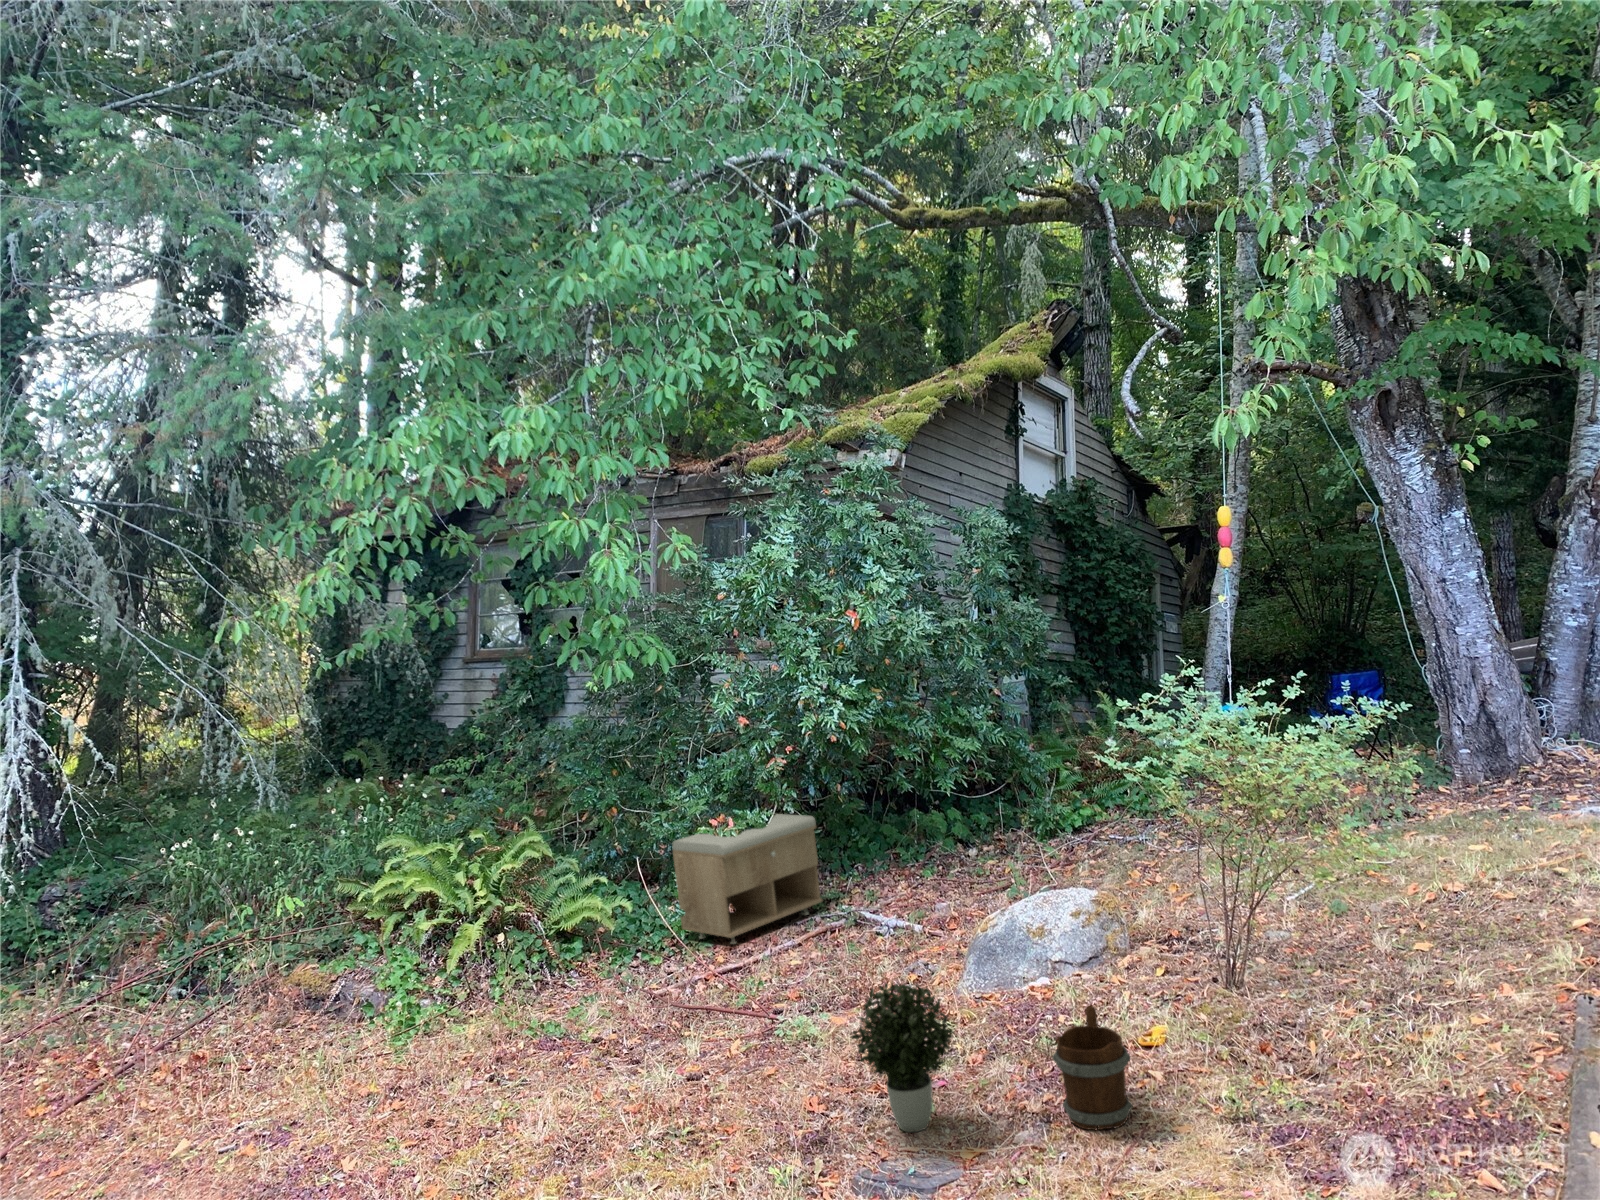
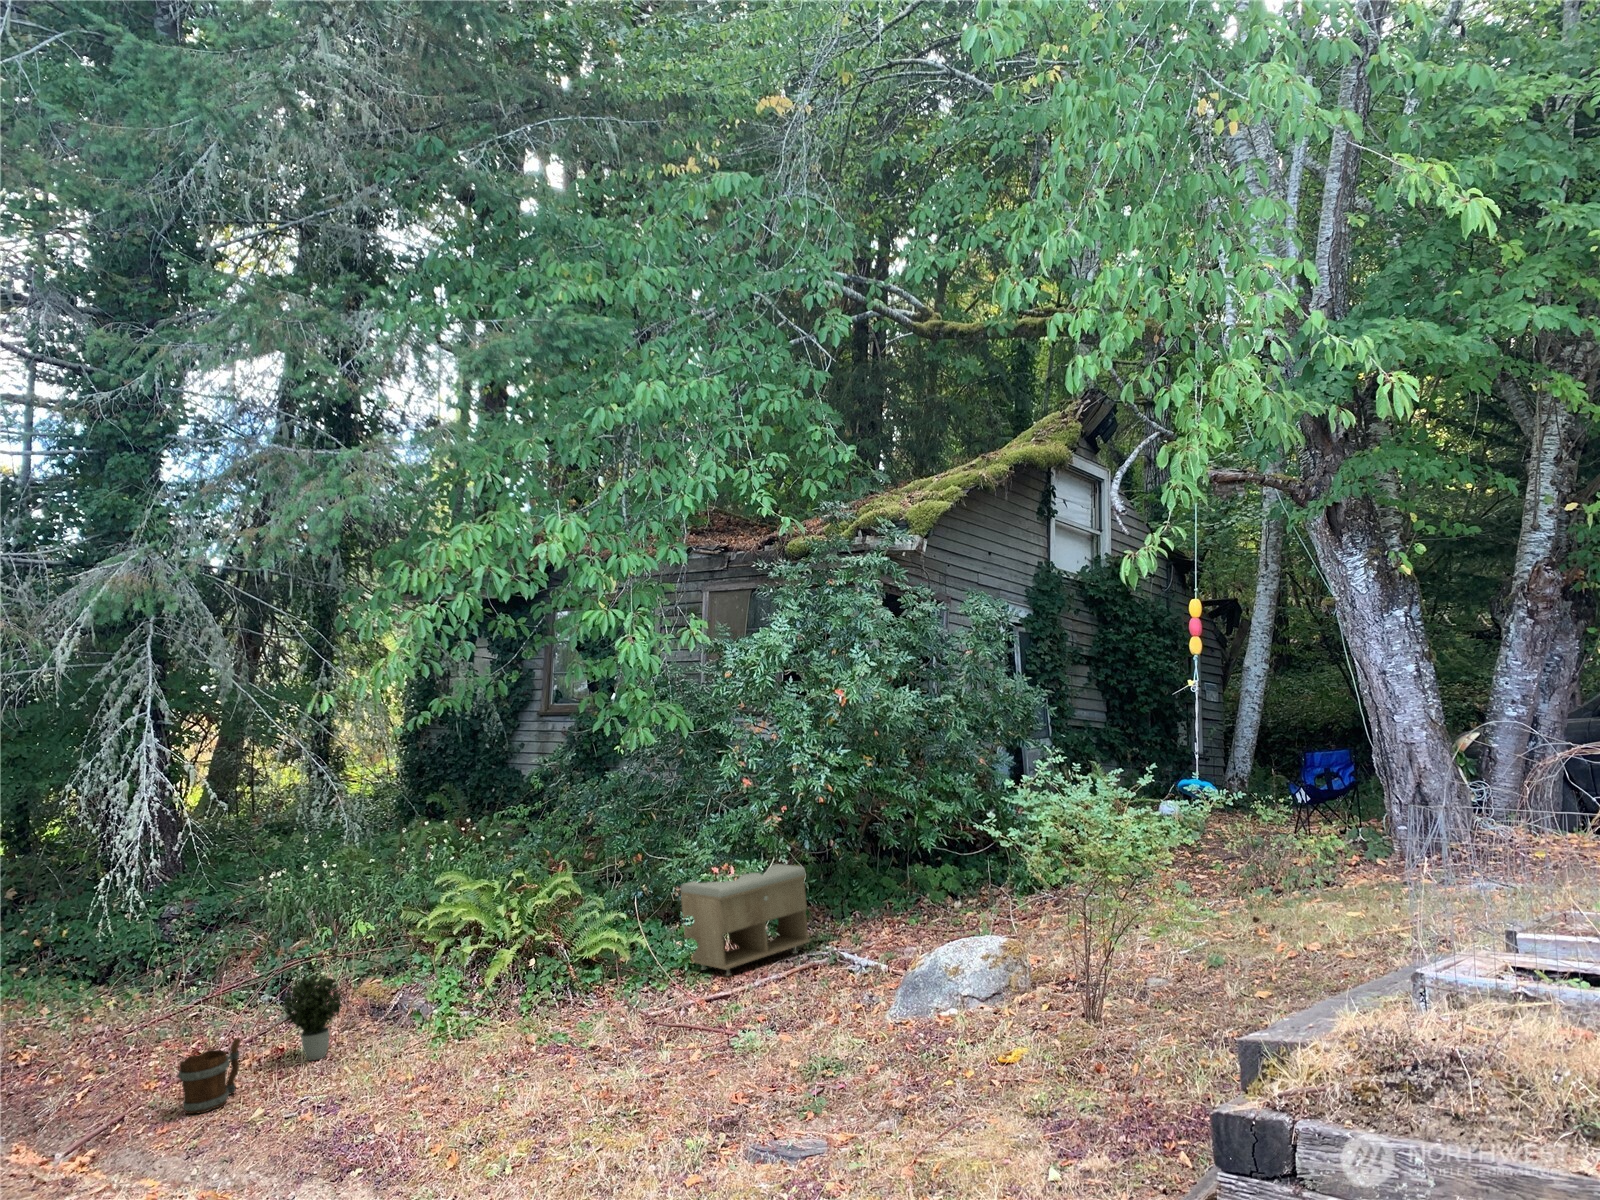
potted plant: present [851,983,953,1132] -> present [283,974,343,1060]
bucket: present [1053,1006,1133,1130] -> present [178,1038,241,1114]

